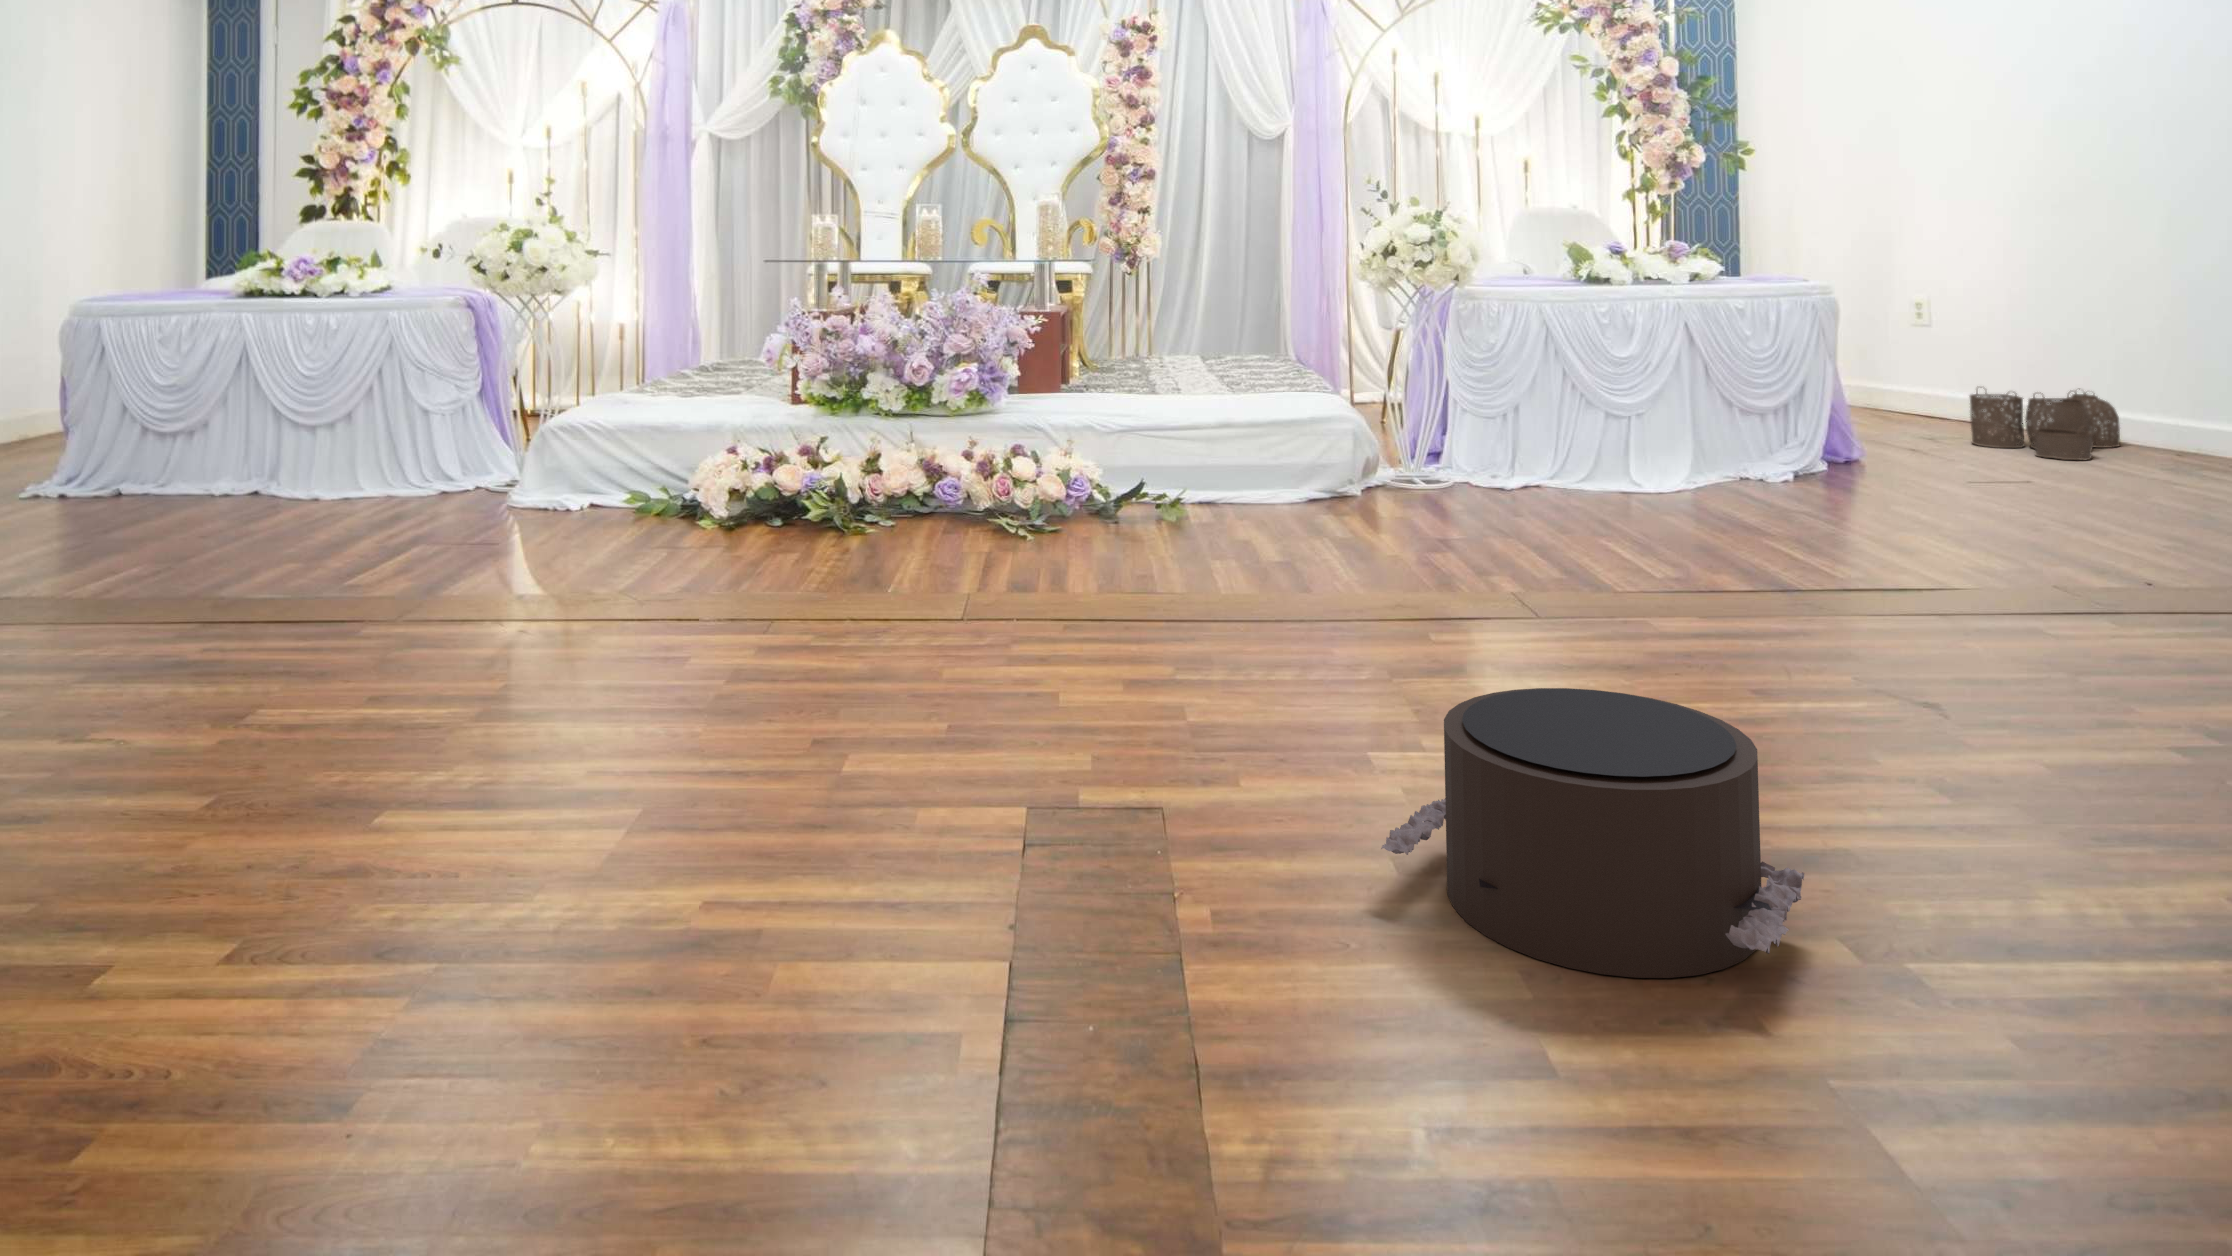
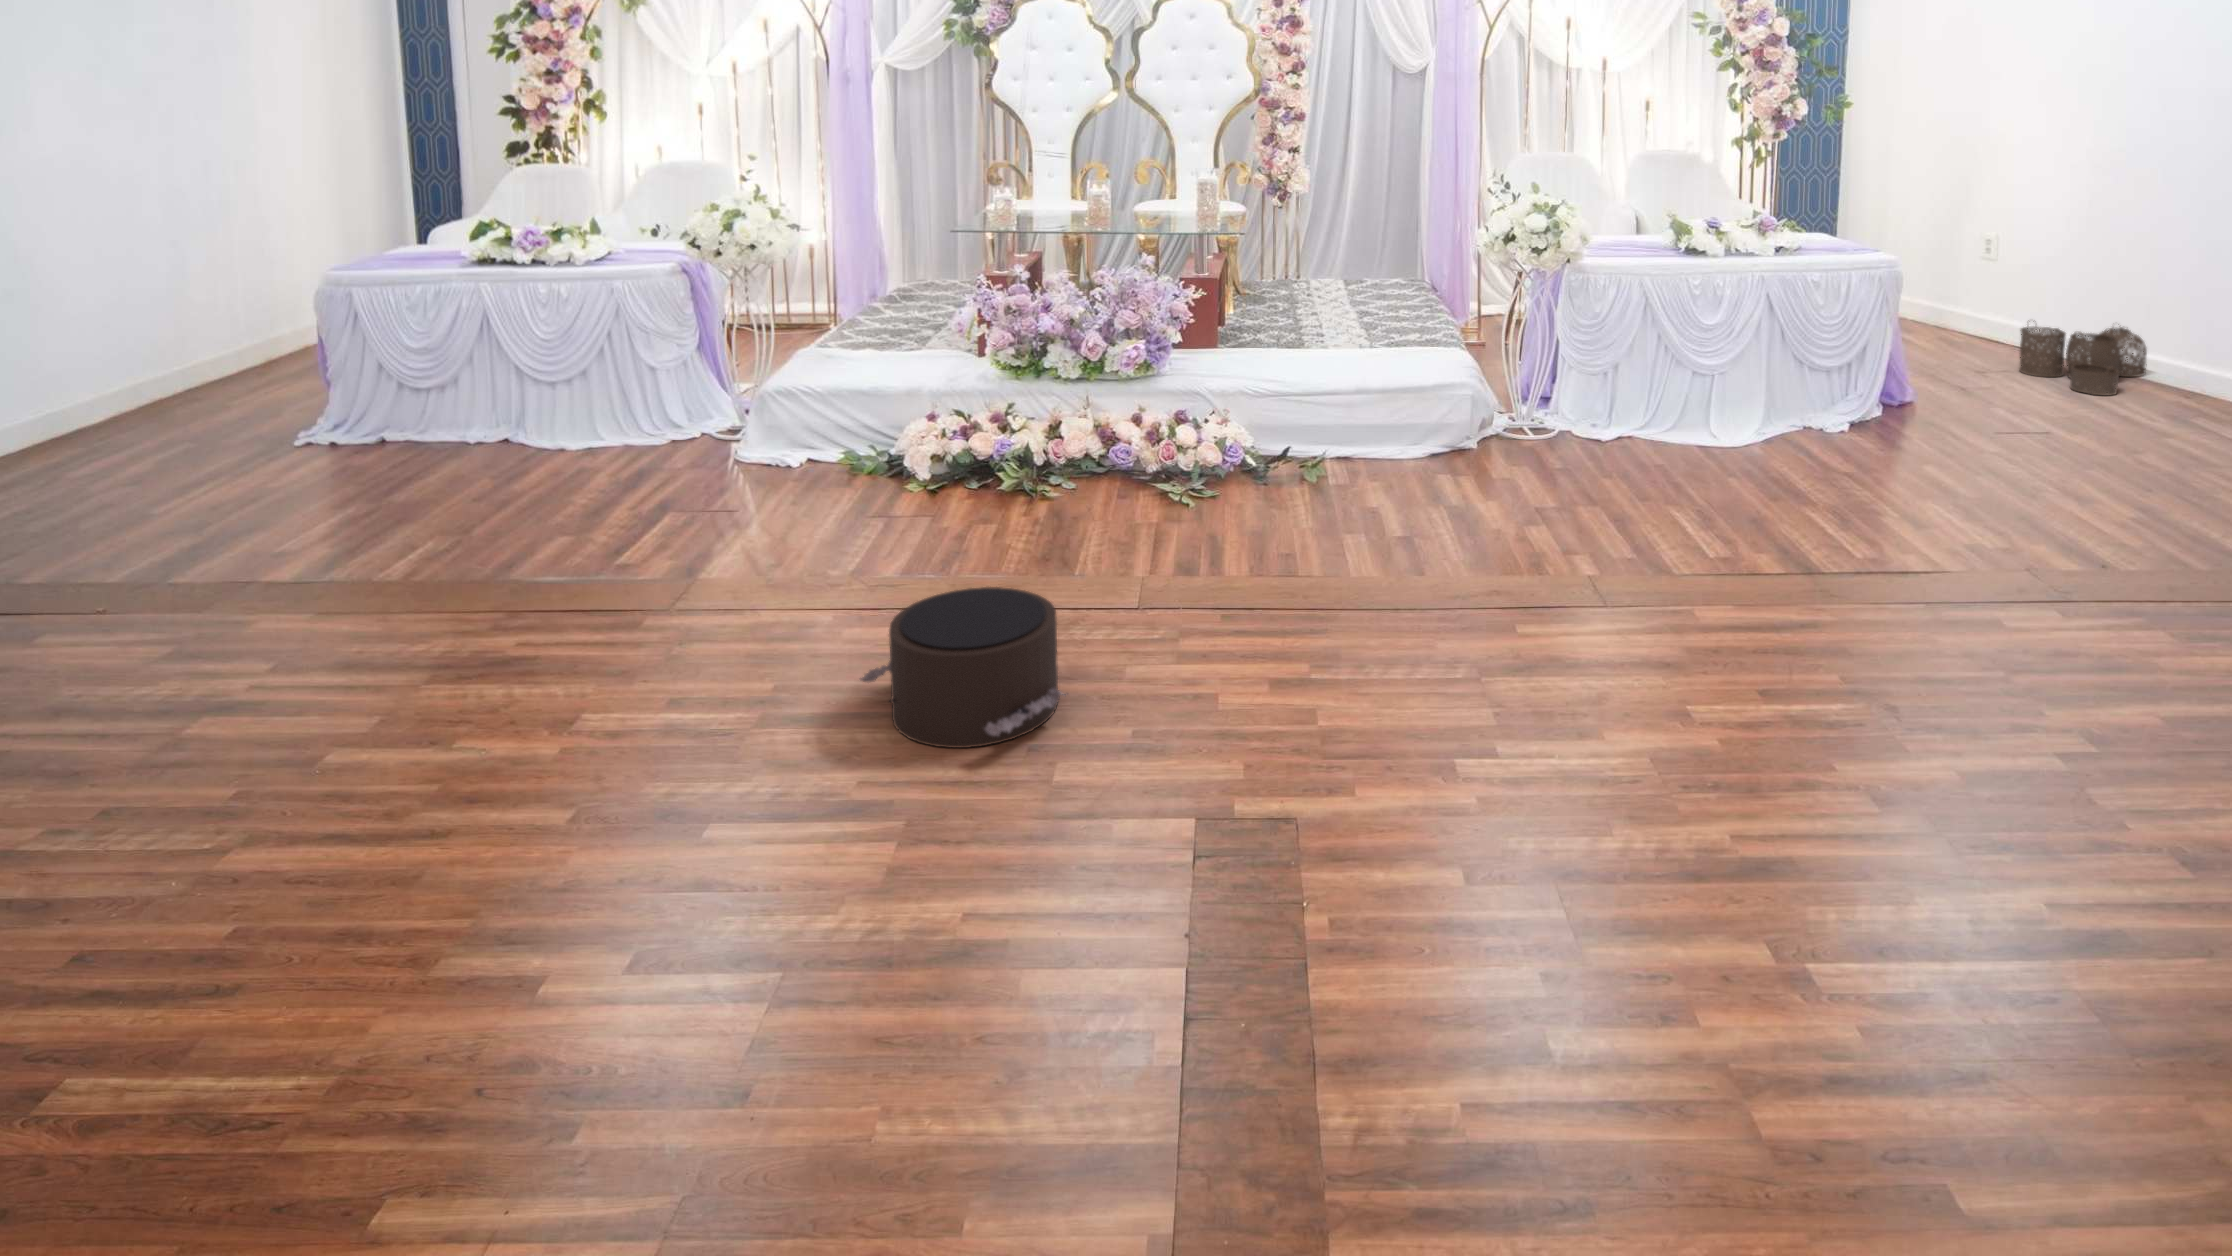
pouf: present [1381,688,1804,978] -> present [860,587,1063,748]

